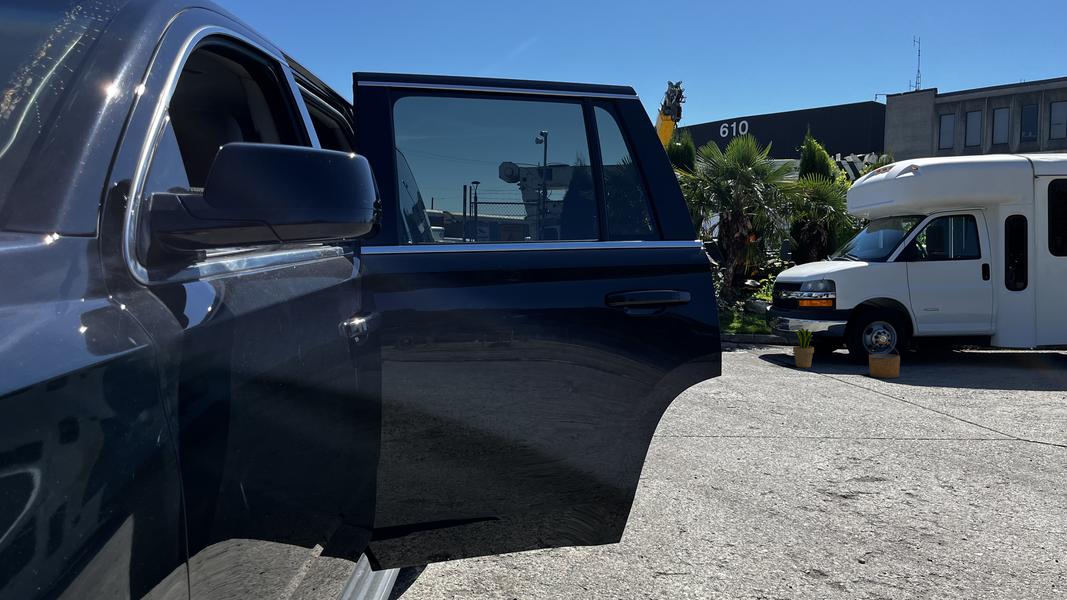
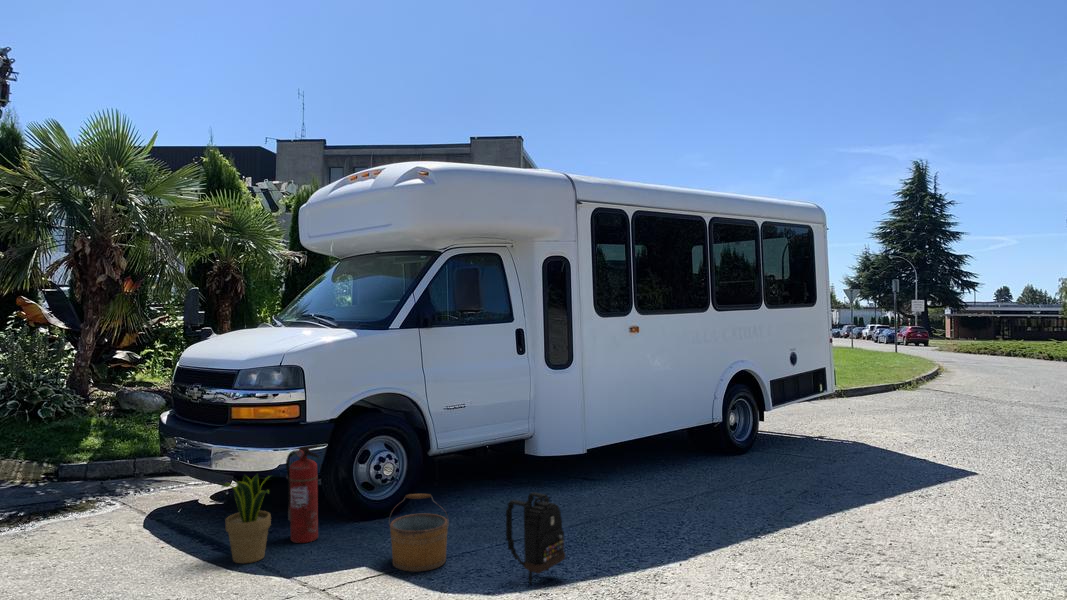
fire extinguisher: none [824,319,841,366] -> present [286,445,320,543]
backpack: none [924,344,957,386] -> present [506,492,565,585]

